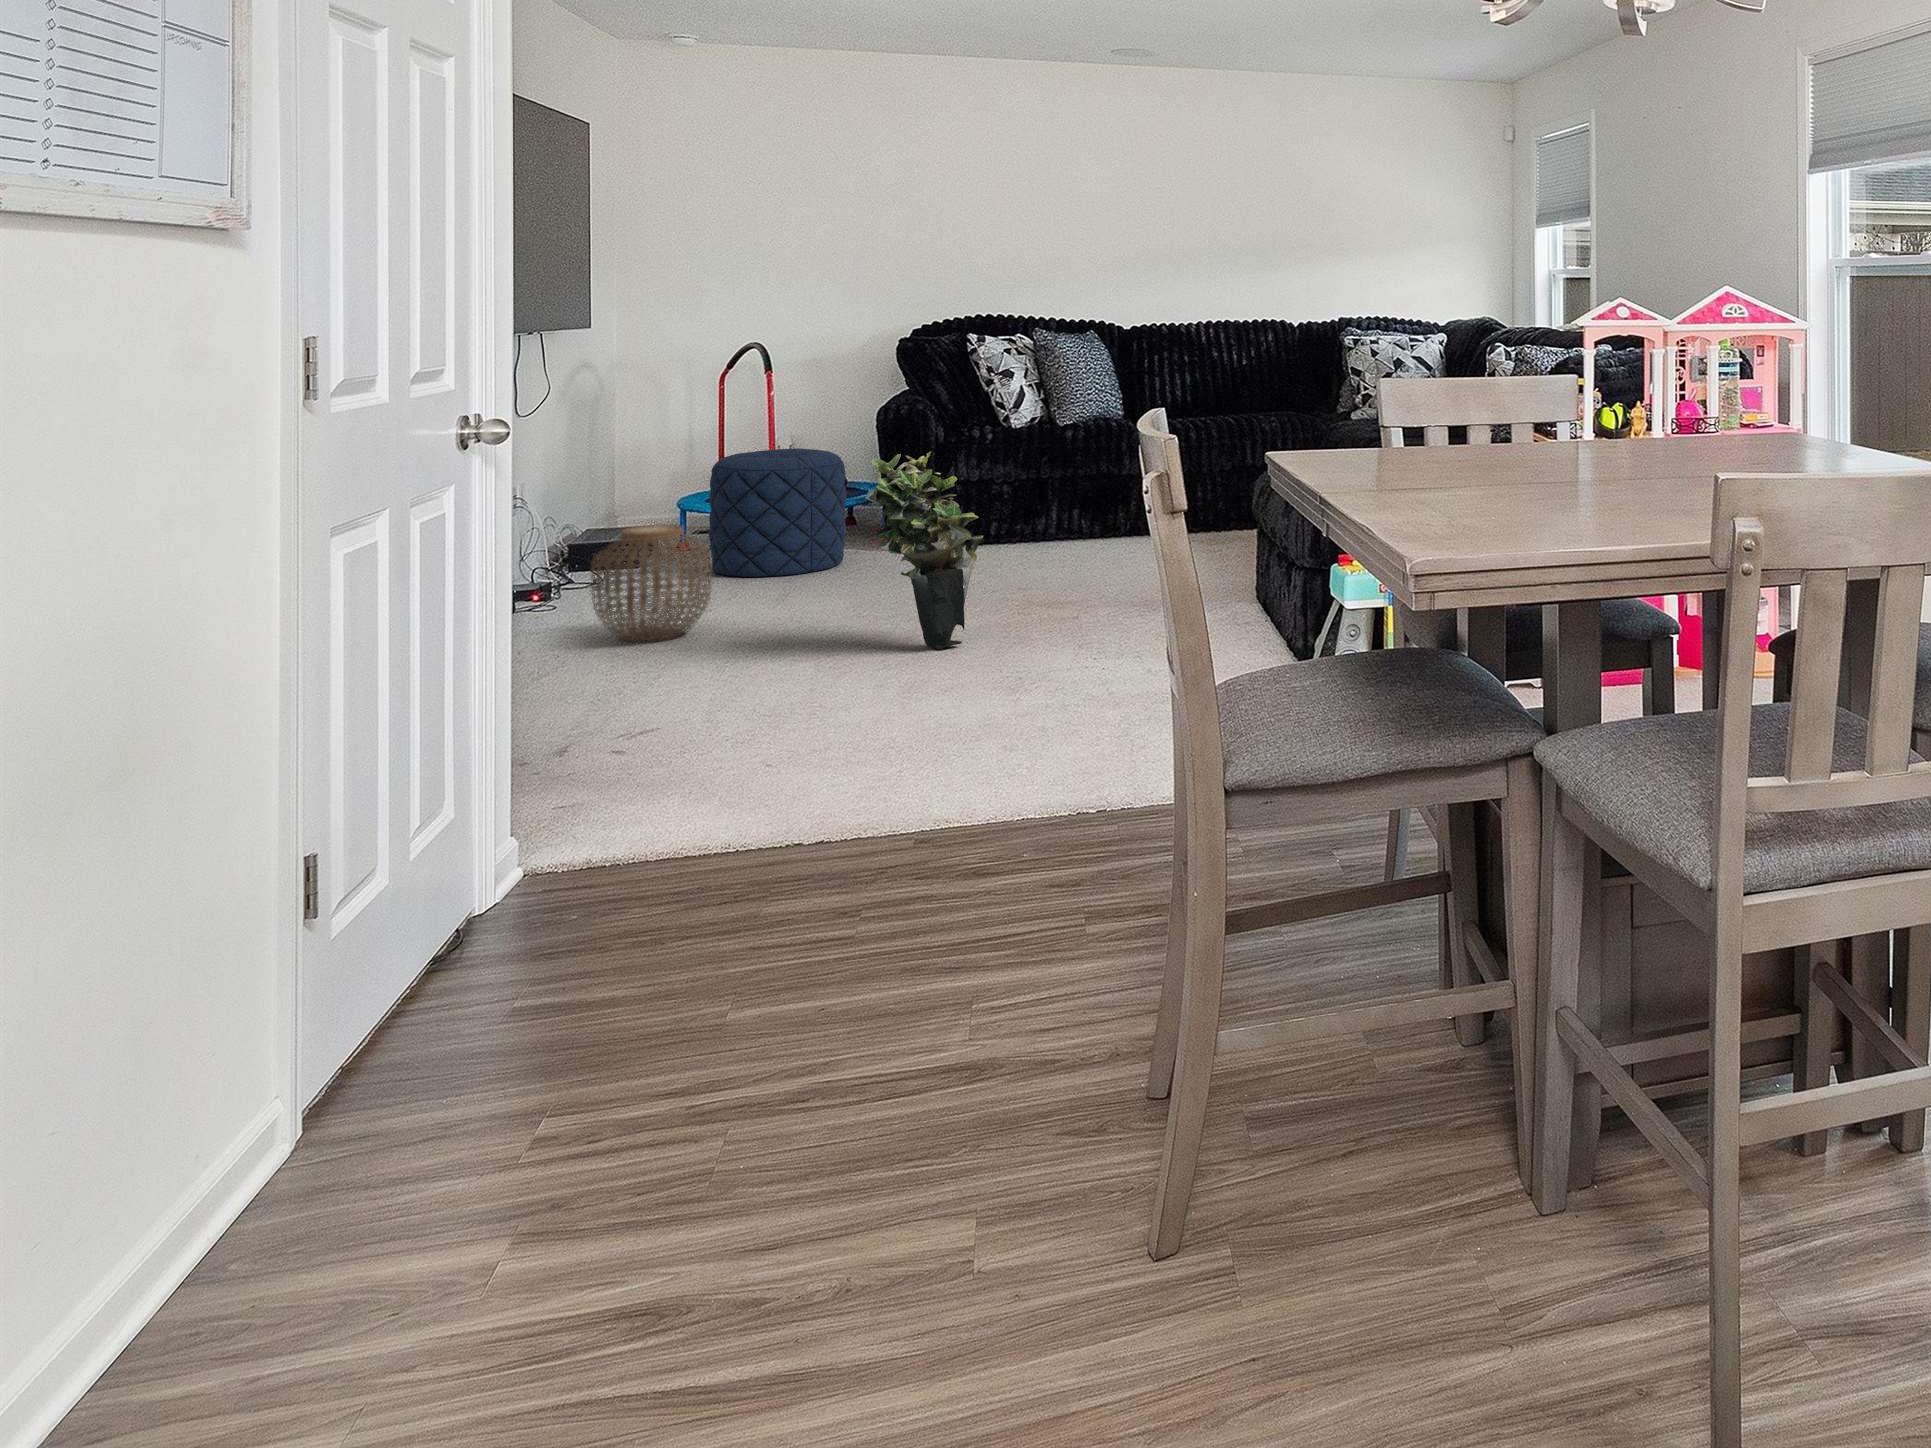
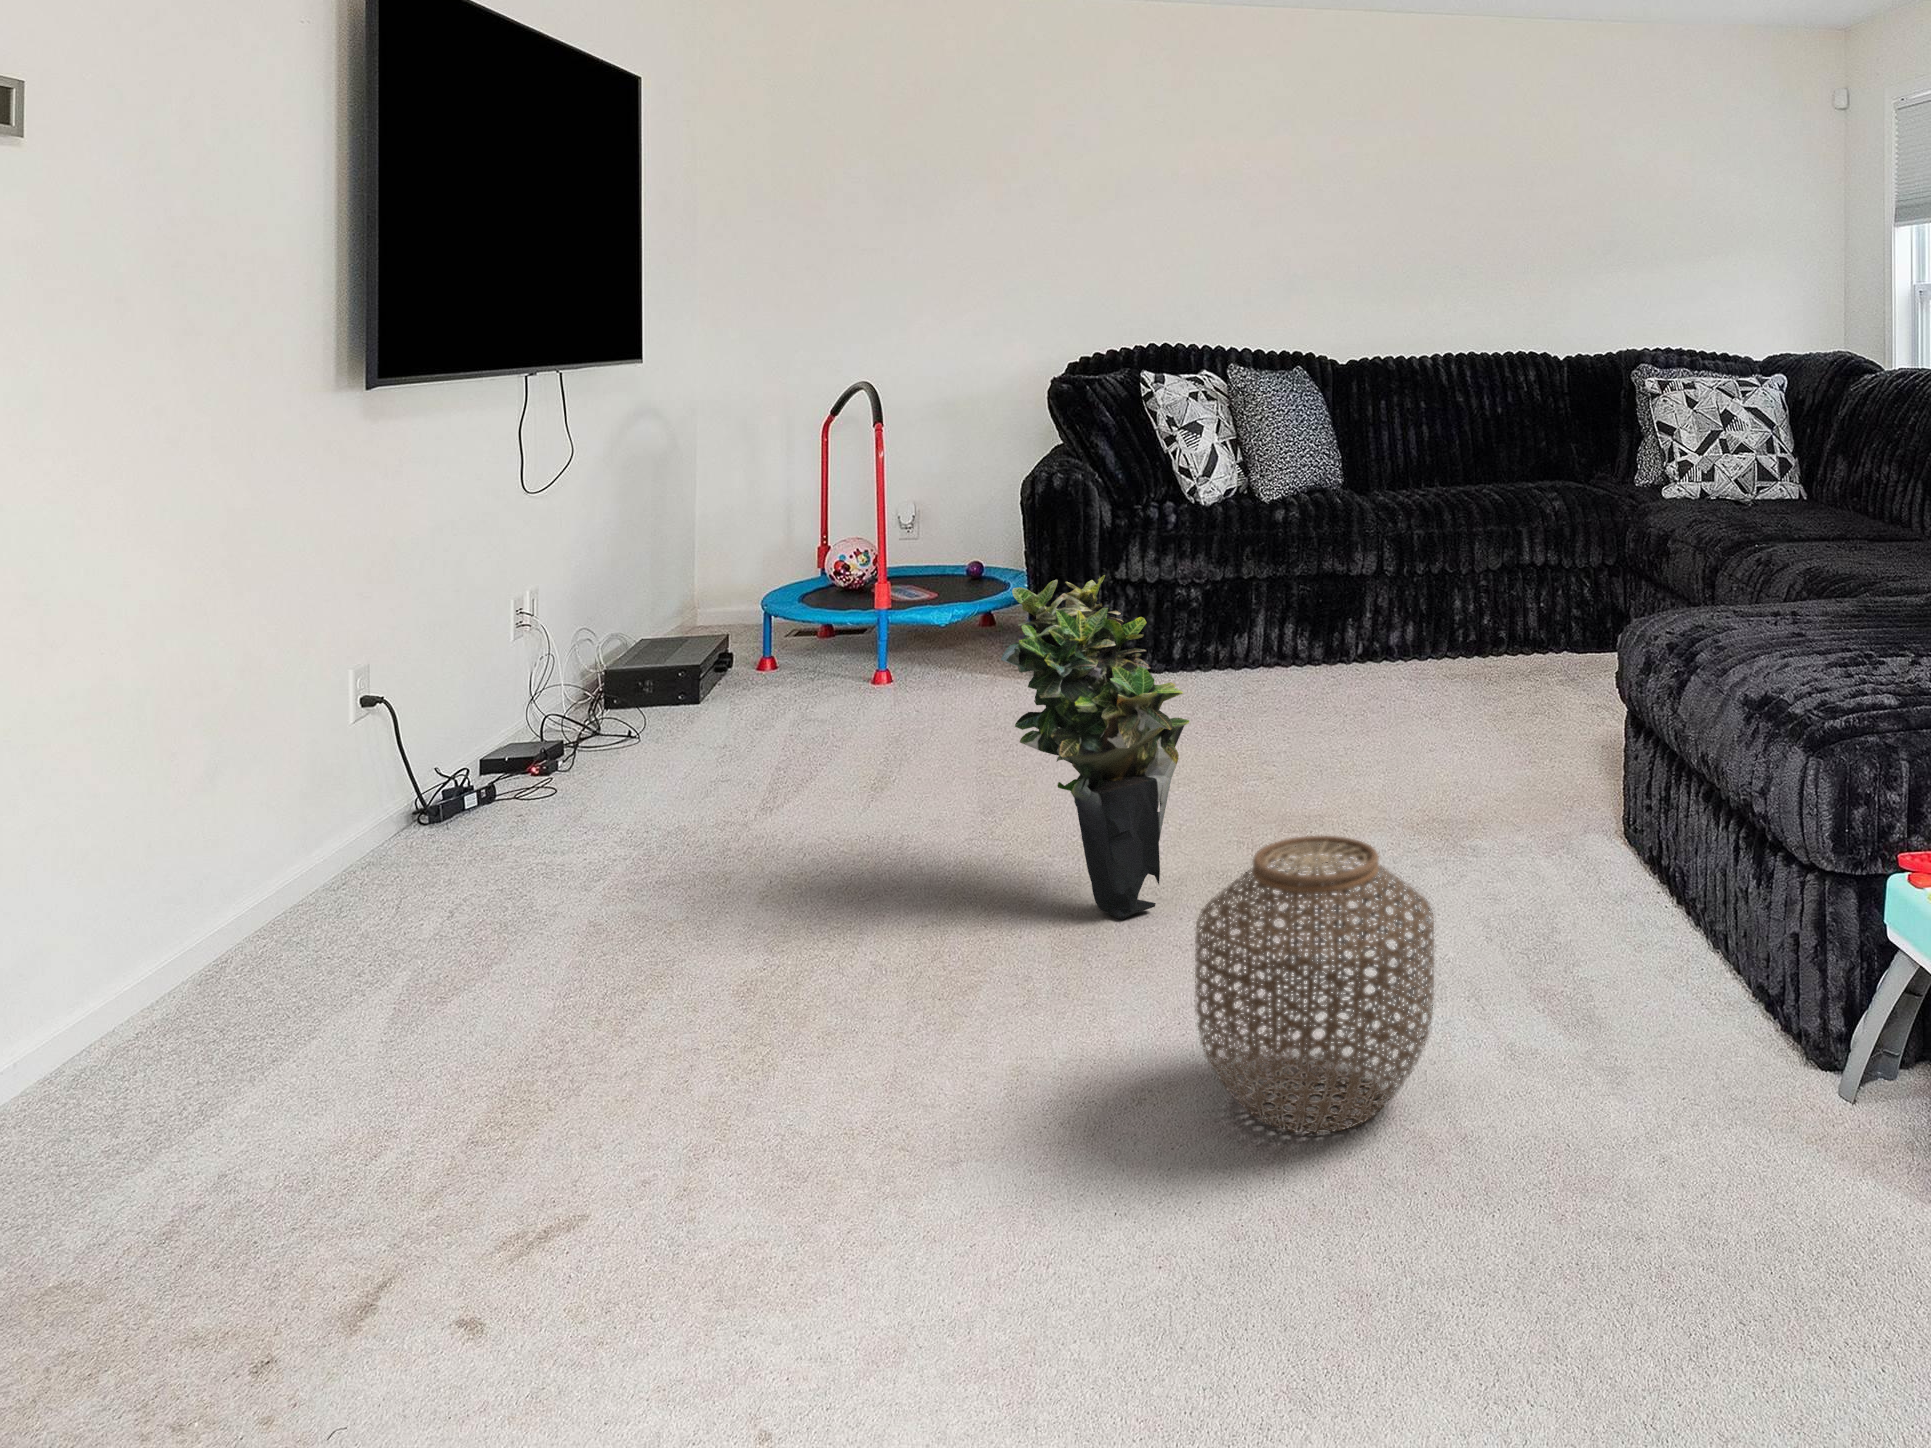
pouf: present [709,448,846,577] -> none [789,536,977,728]
woven basket: present [591,524,711,642] -> present [1195,836,1434,1133]

